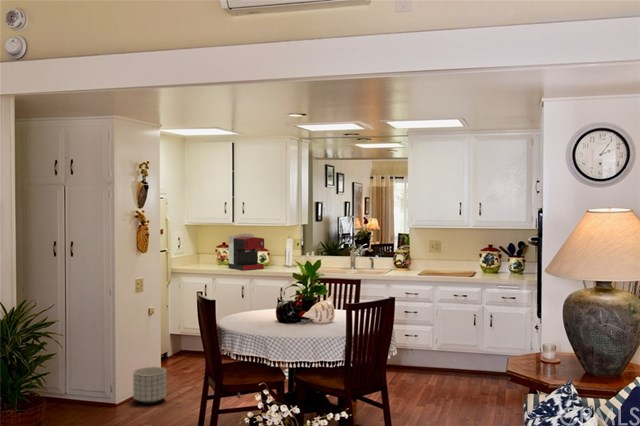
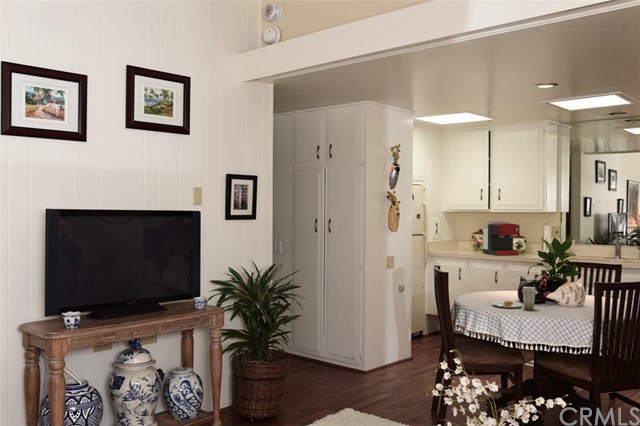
plate: none [255,308,296,330] -> present [492,287,536,310]
planter: present [133,367,166,403] -> none [382,338,412,372]

